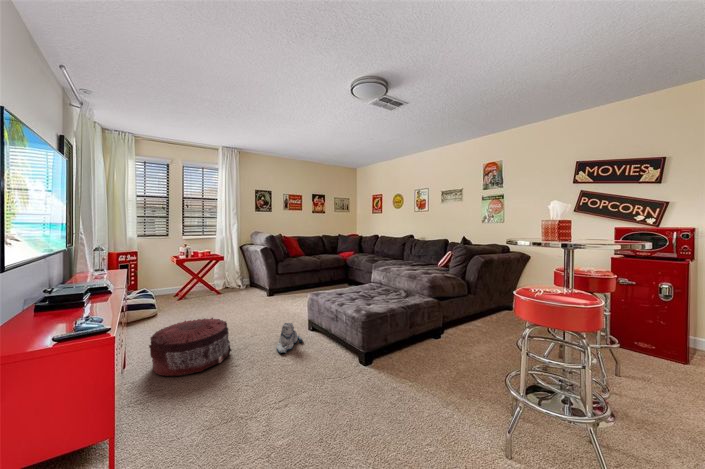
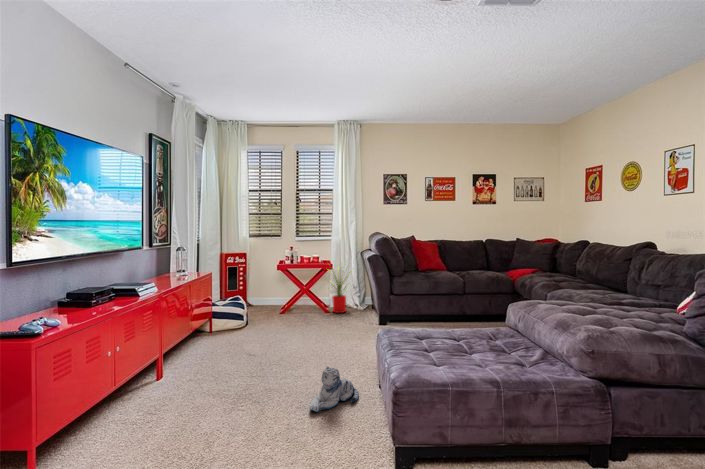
house plant: none [211,253,243,293] -> present [332,271,352,313]
pouf: present [149,318,232,376] -> none [170,340,262,408]

